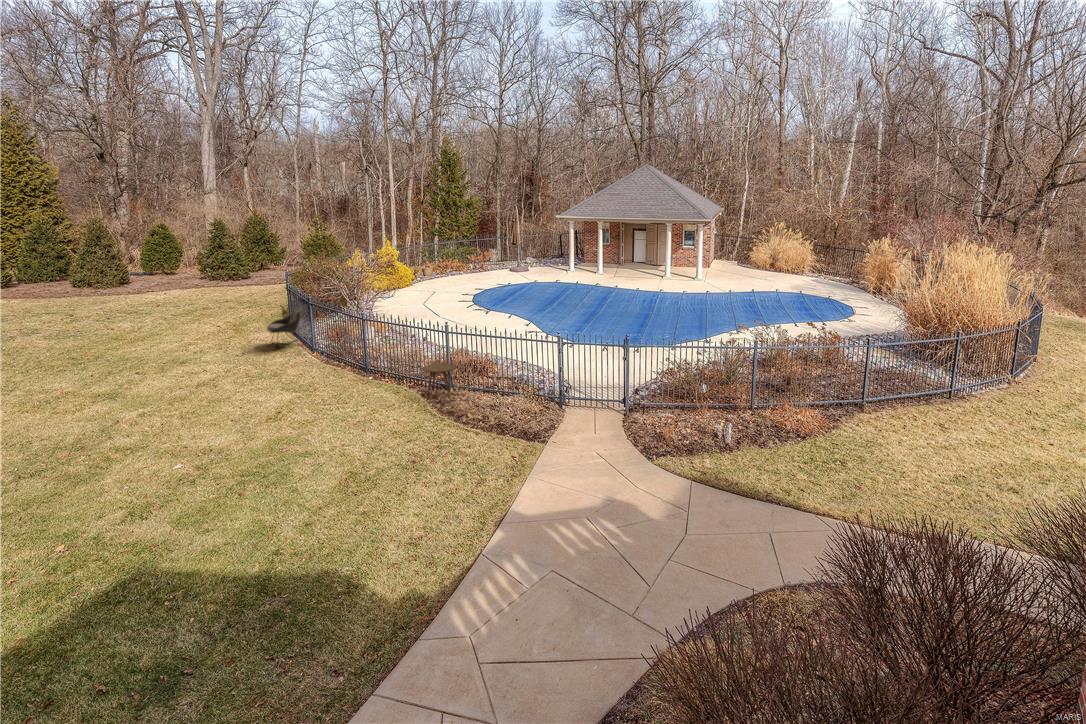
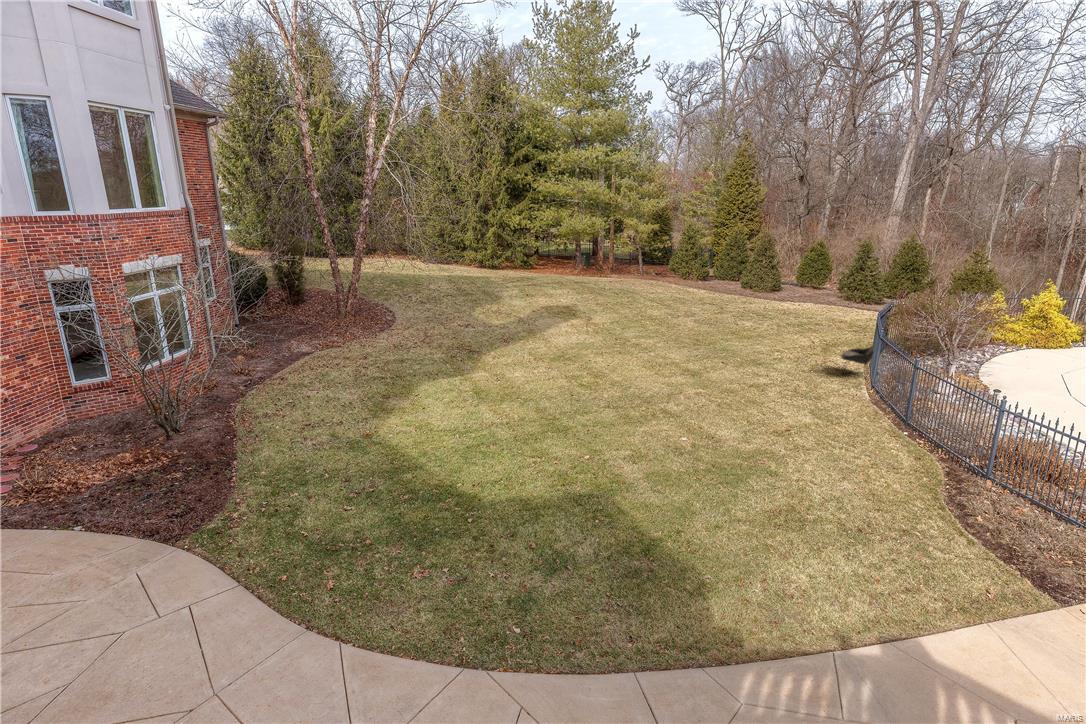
side table: present [423,363,456,398] -> none [947,443,1002,490]

